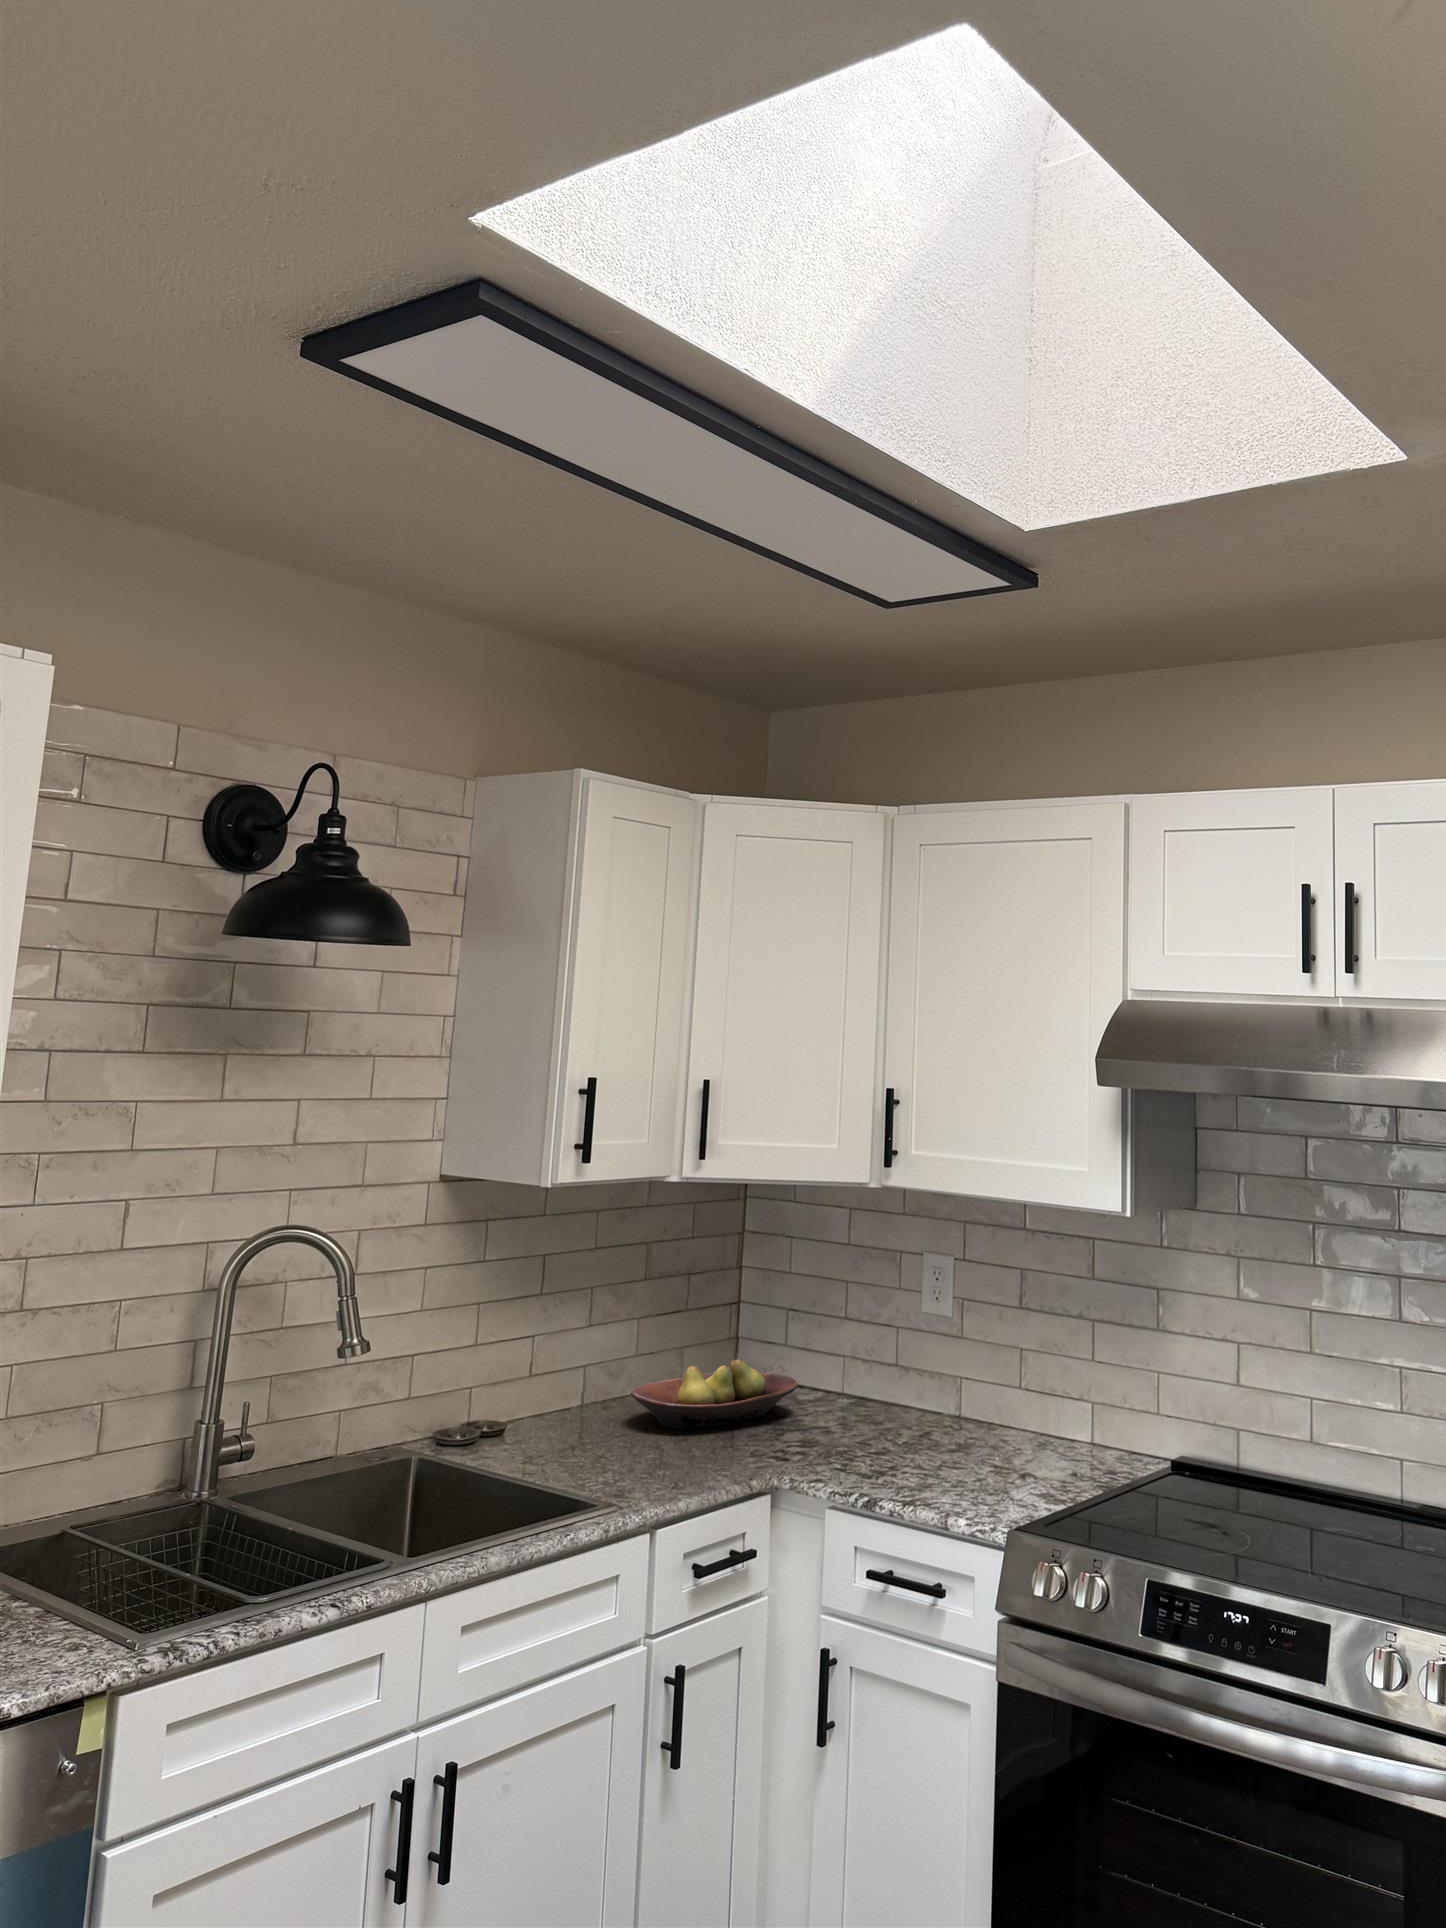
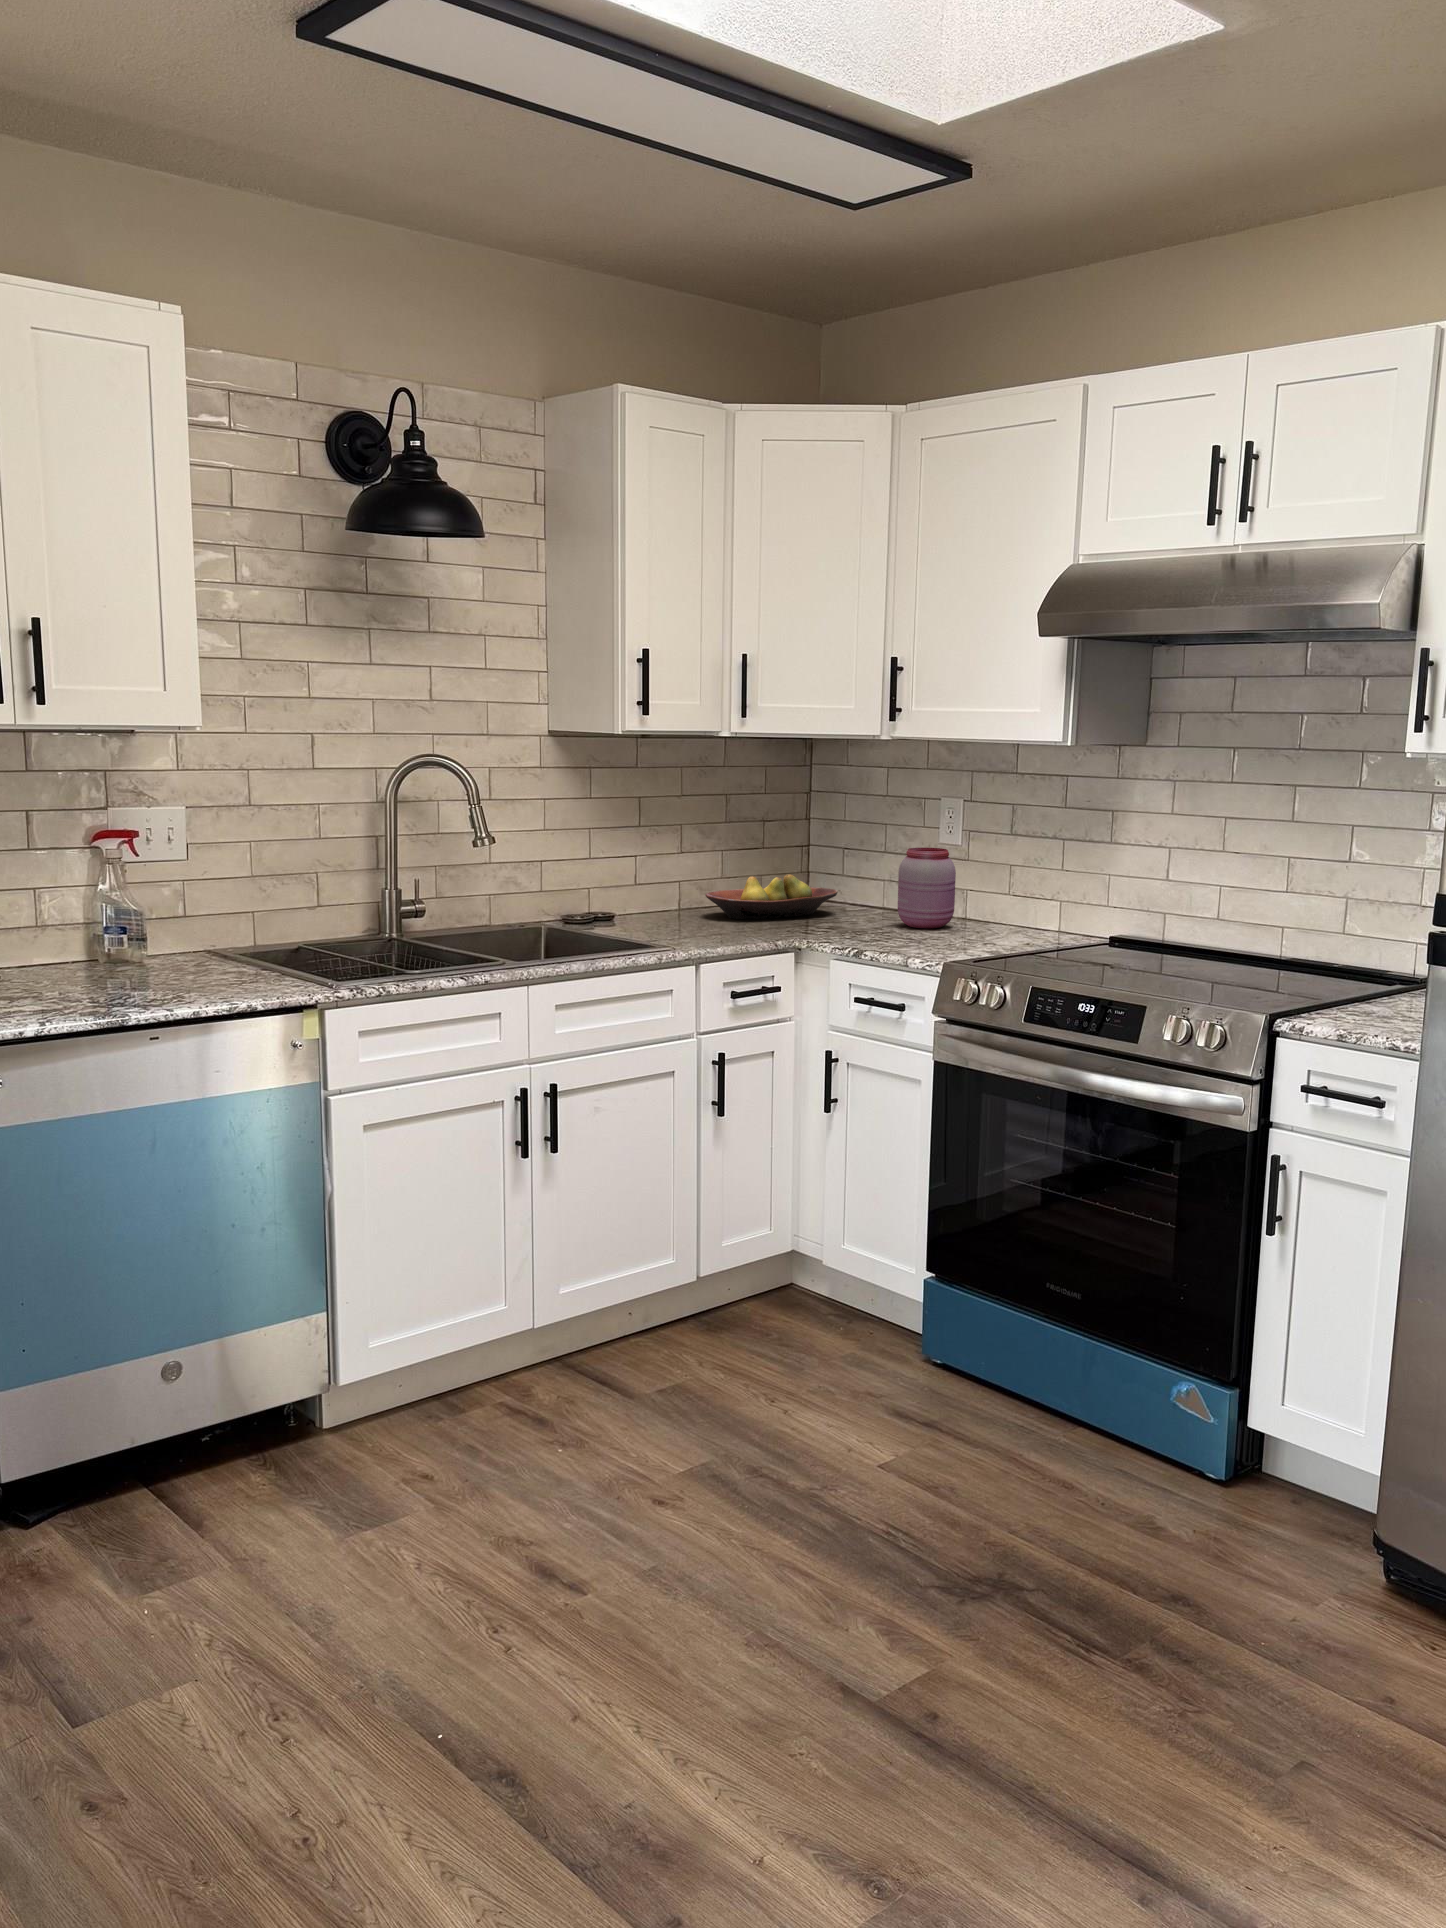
jar: none [888,1329,962,1443] -> present [898,848,956,928]

